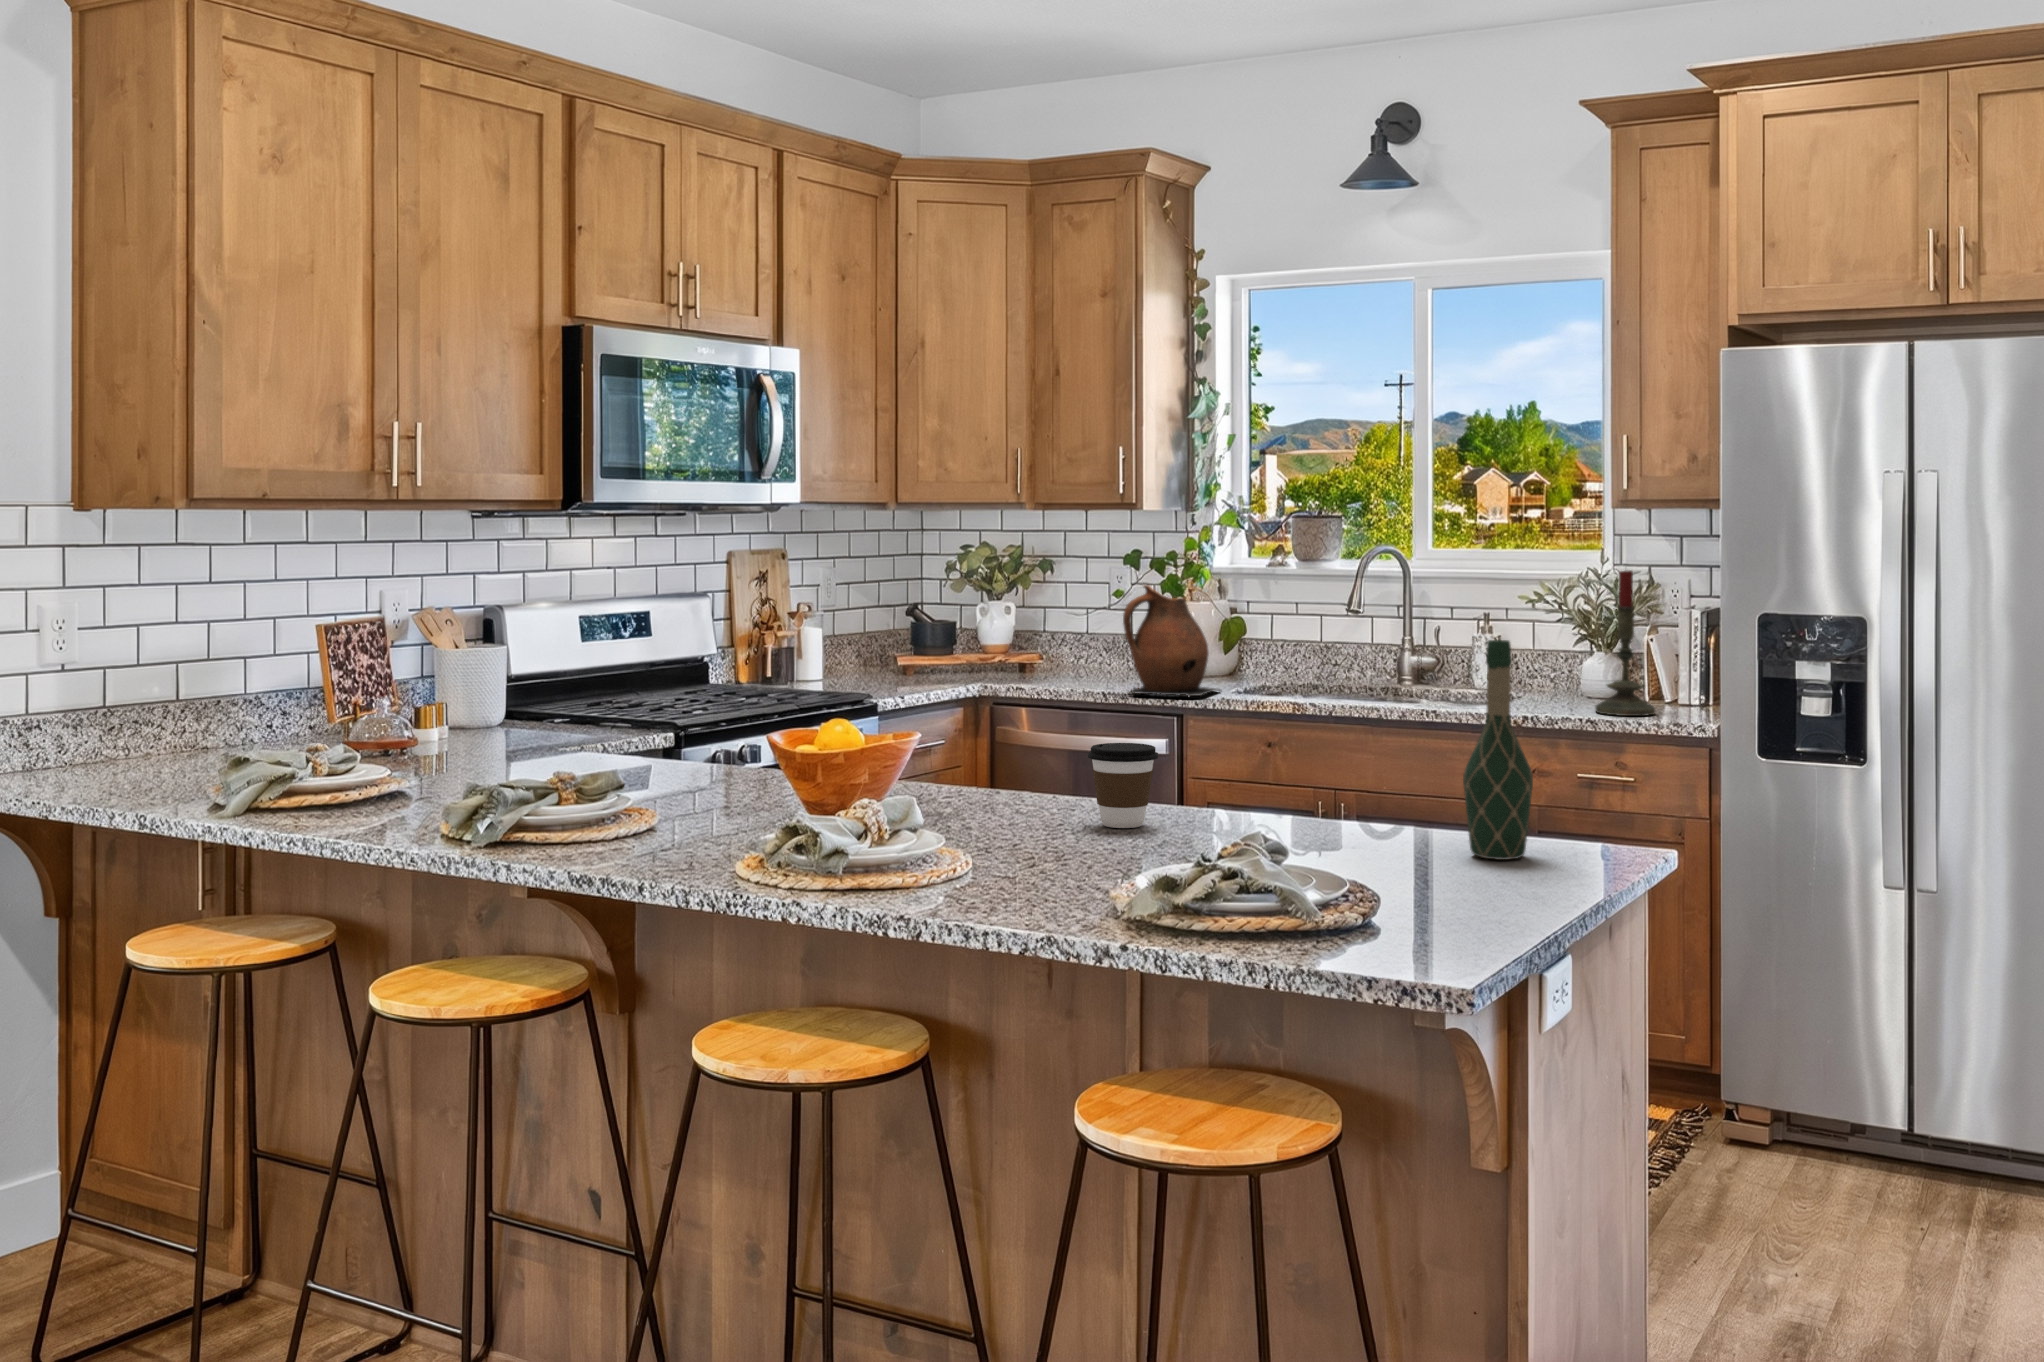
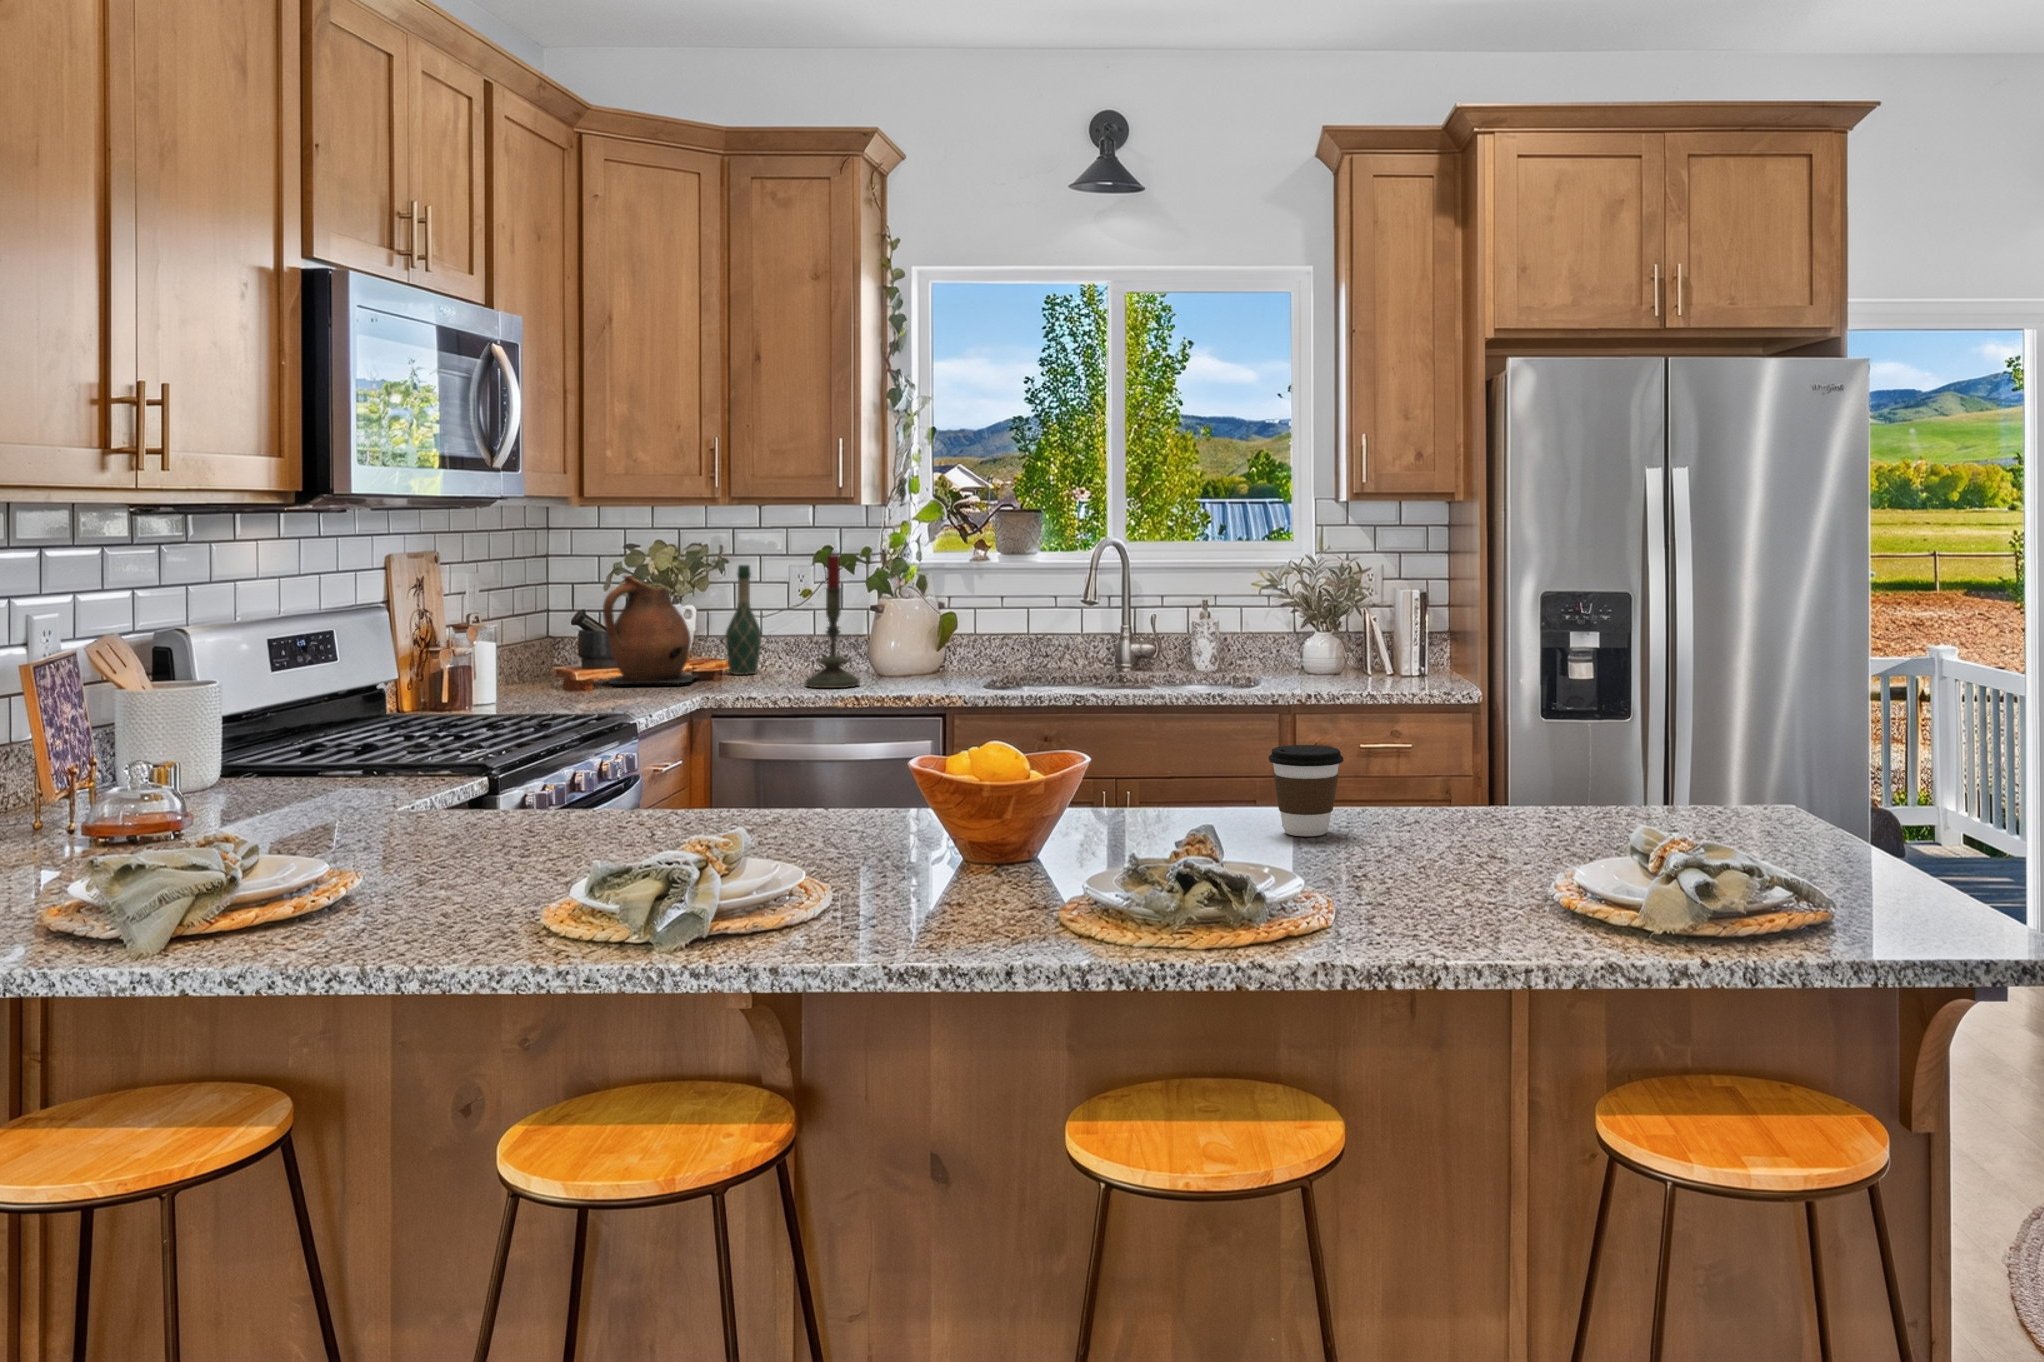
candle: present [1595,570,1655,716] -> present [805,555,860,688]
ceramic pitcher: present [1123,585,1220,697] -> present [603,575,699,684]
wine bottle: present [1463,640,1533,860] -> present [725,565,762,675]

